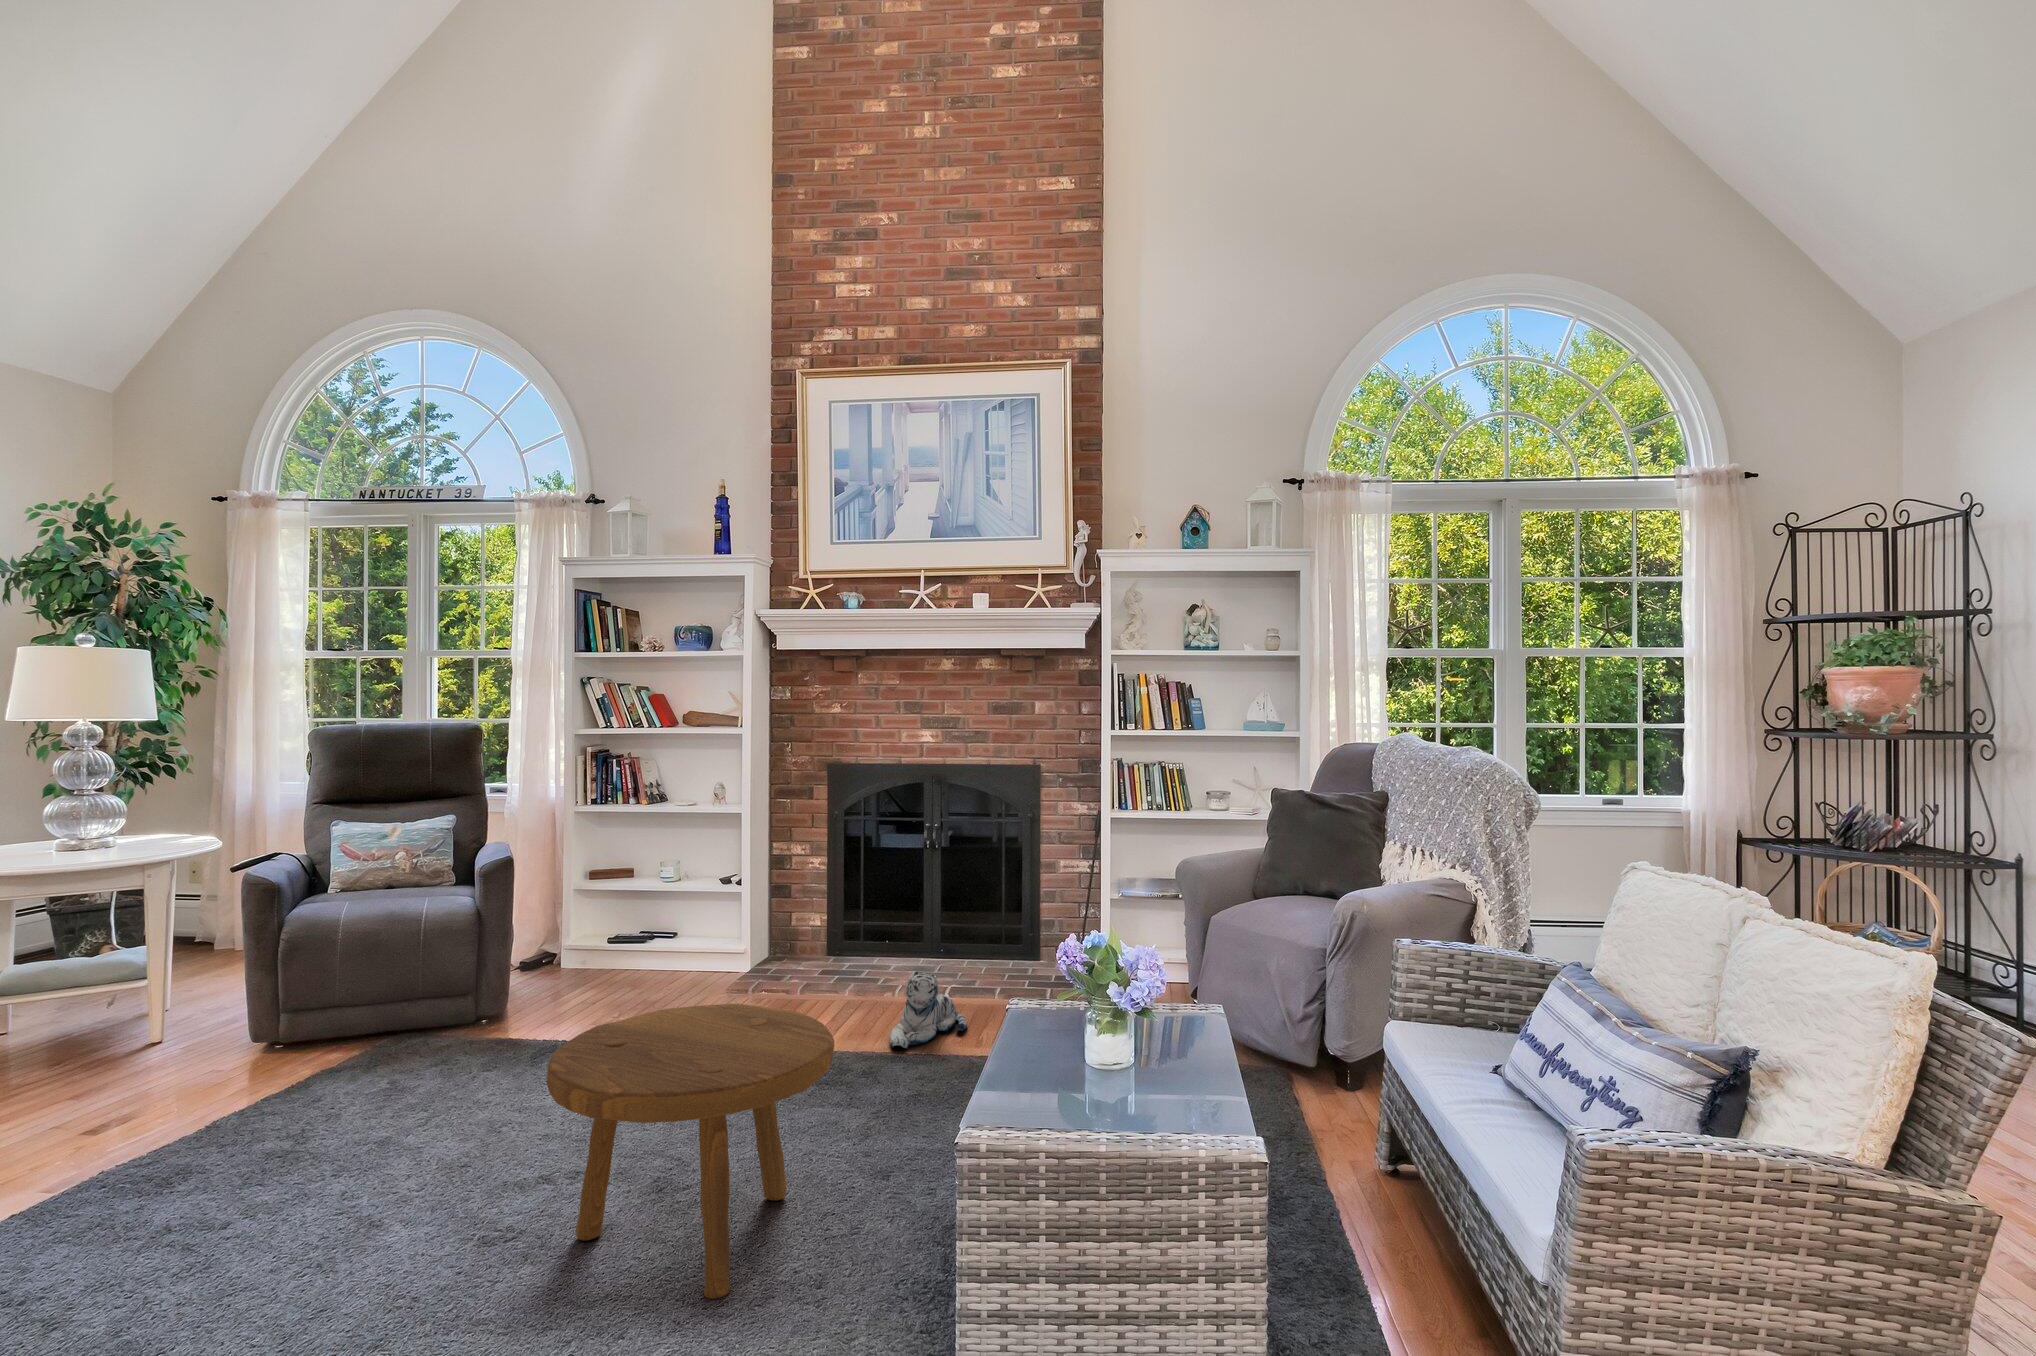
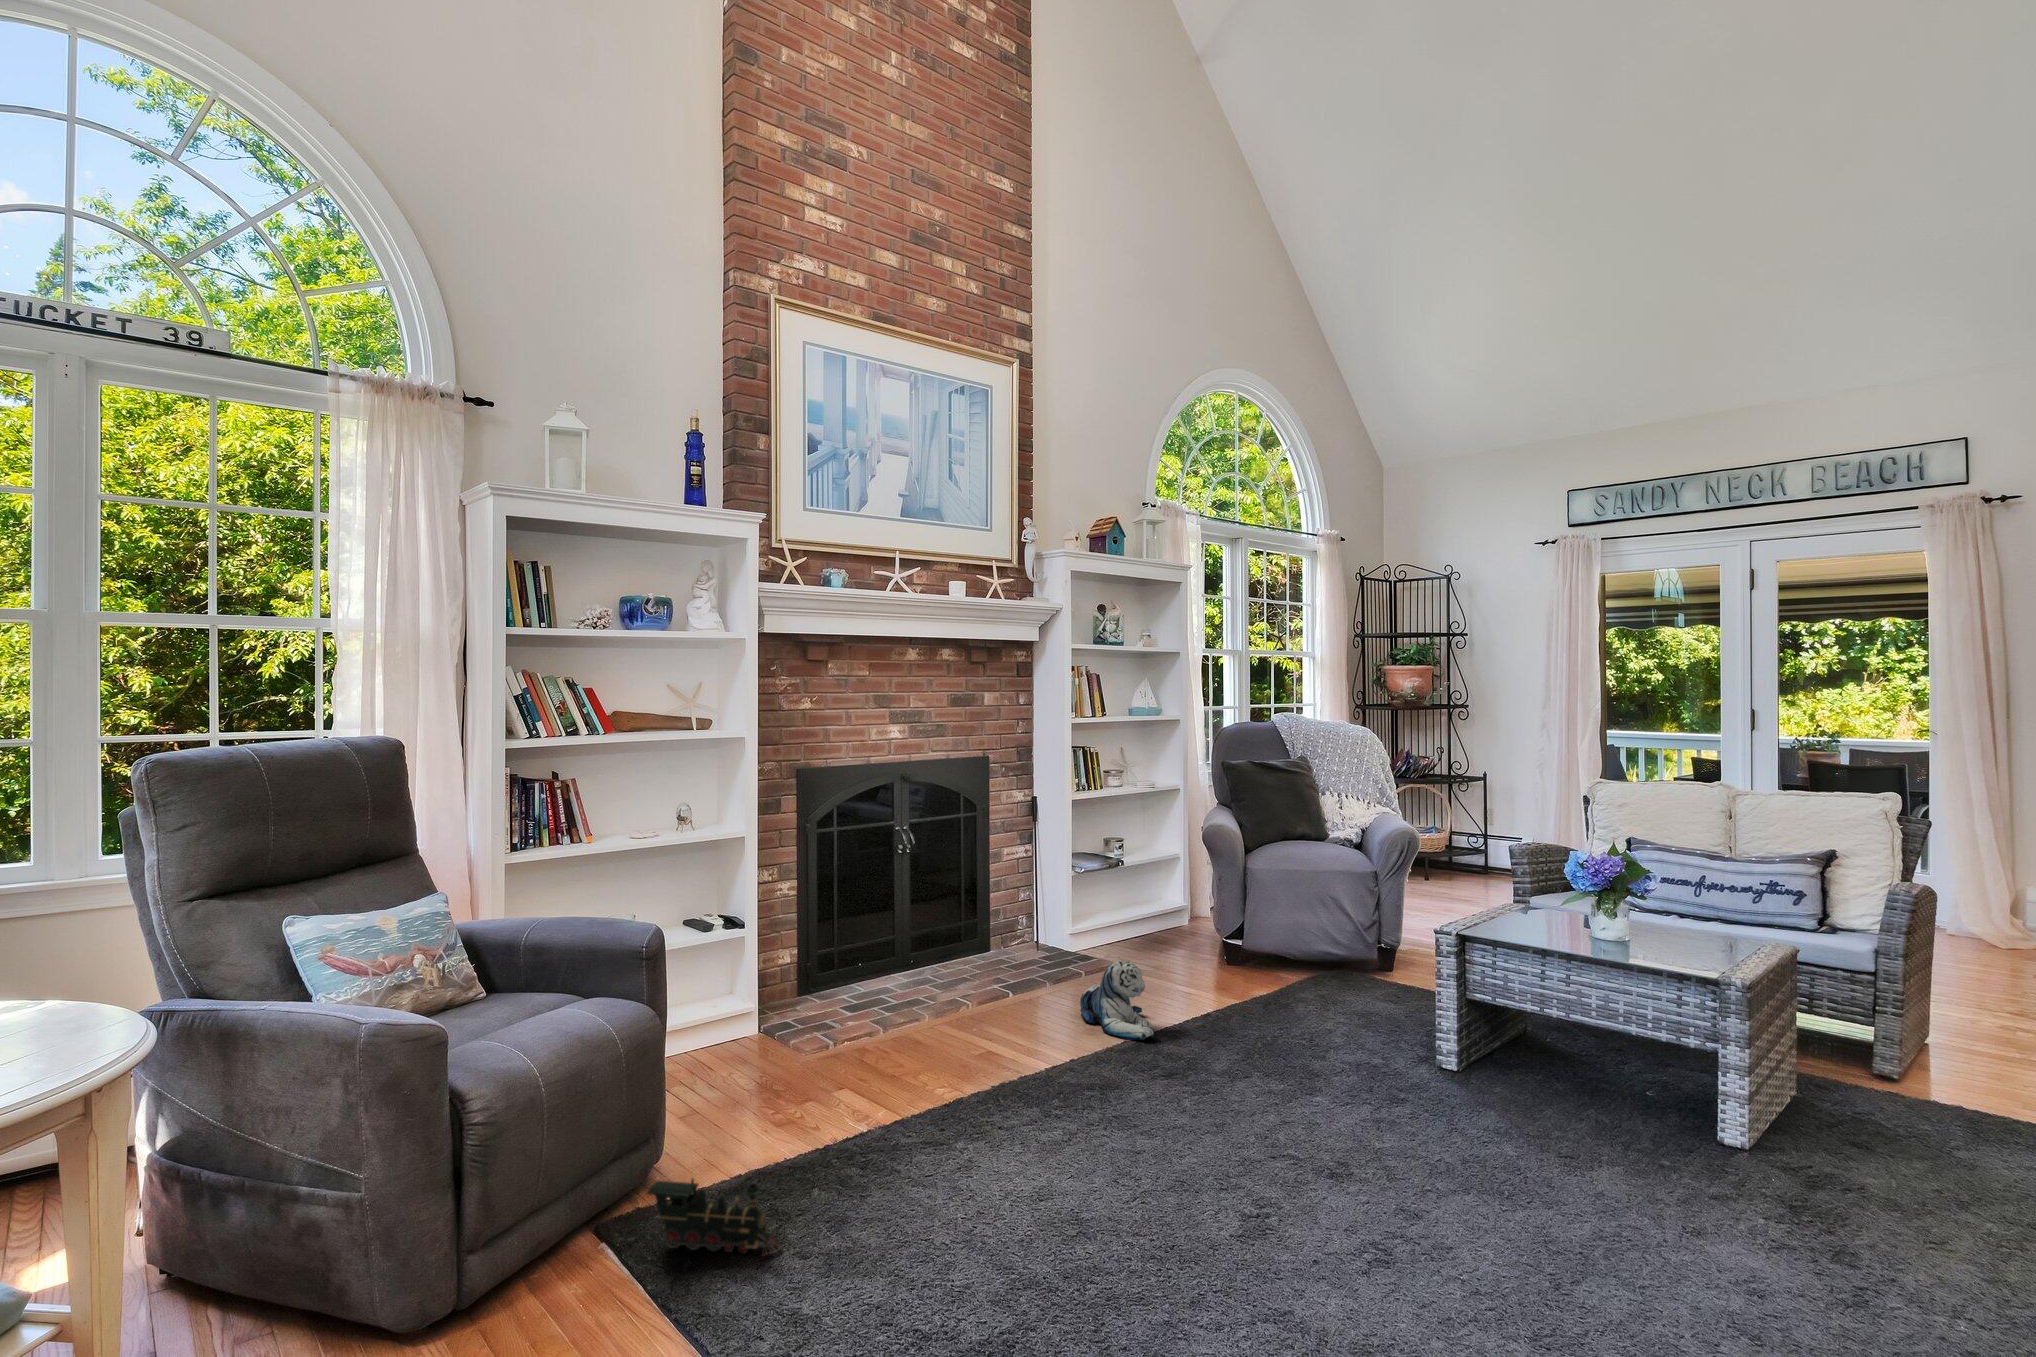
footstool: present [547,1004,834,1299] -> none [1402,968,1705,1239]
toy train: none [380,1011,408,1070] -> present [647,1179,782,1255]

